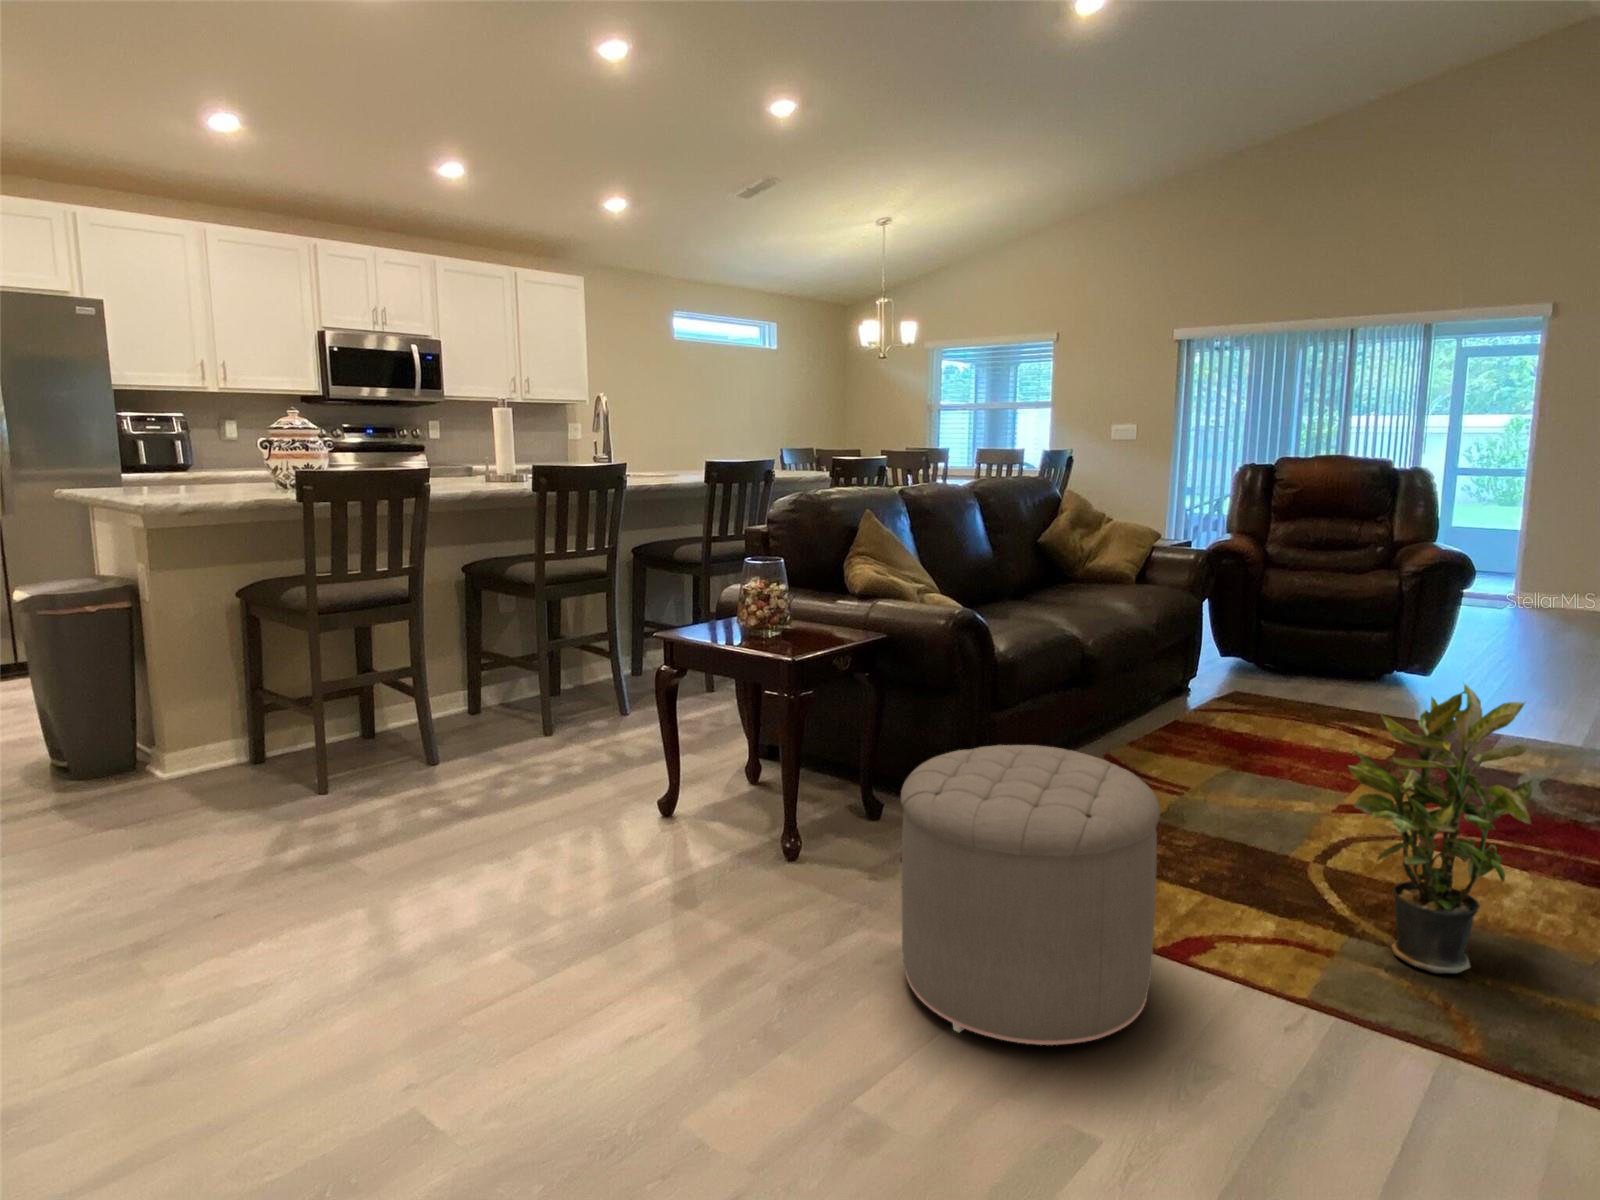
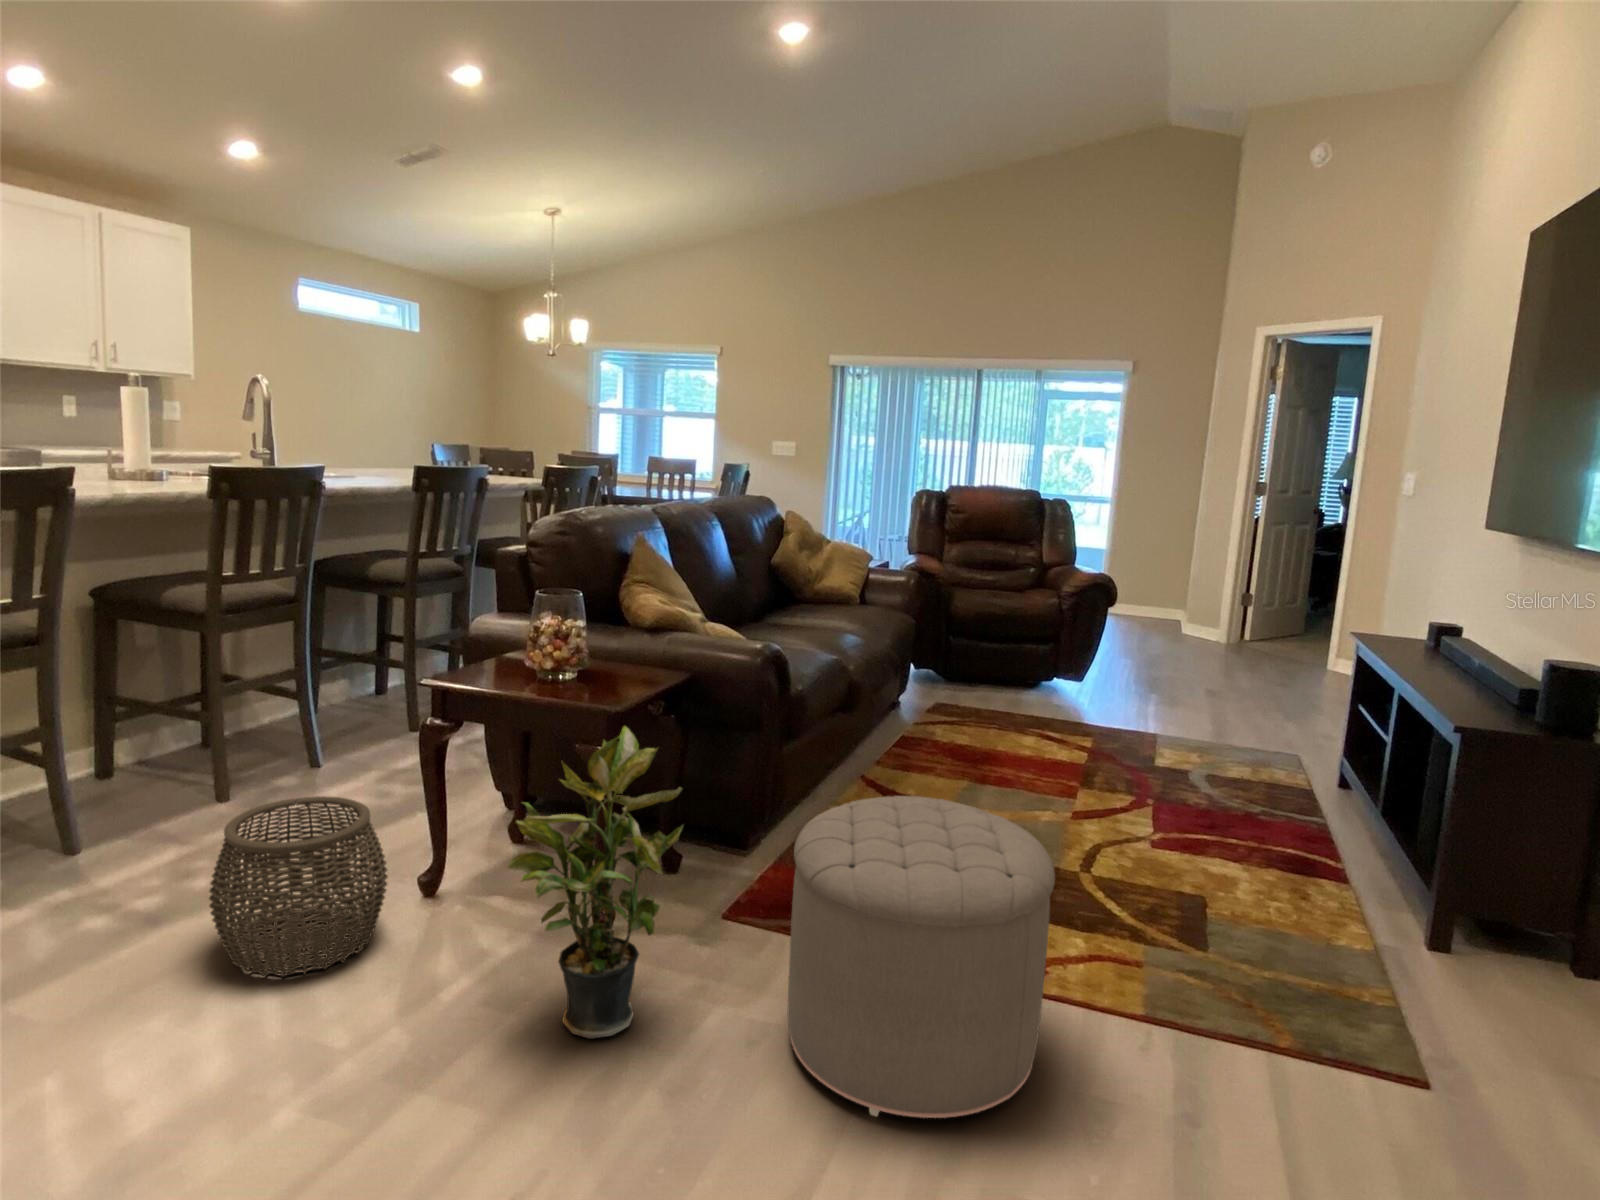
potted plant: present [1348,684,1532,973] -> present [508,726,683,1039]
woven basket: none [491,722,621,857] -> present [209,796,388,977]

